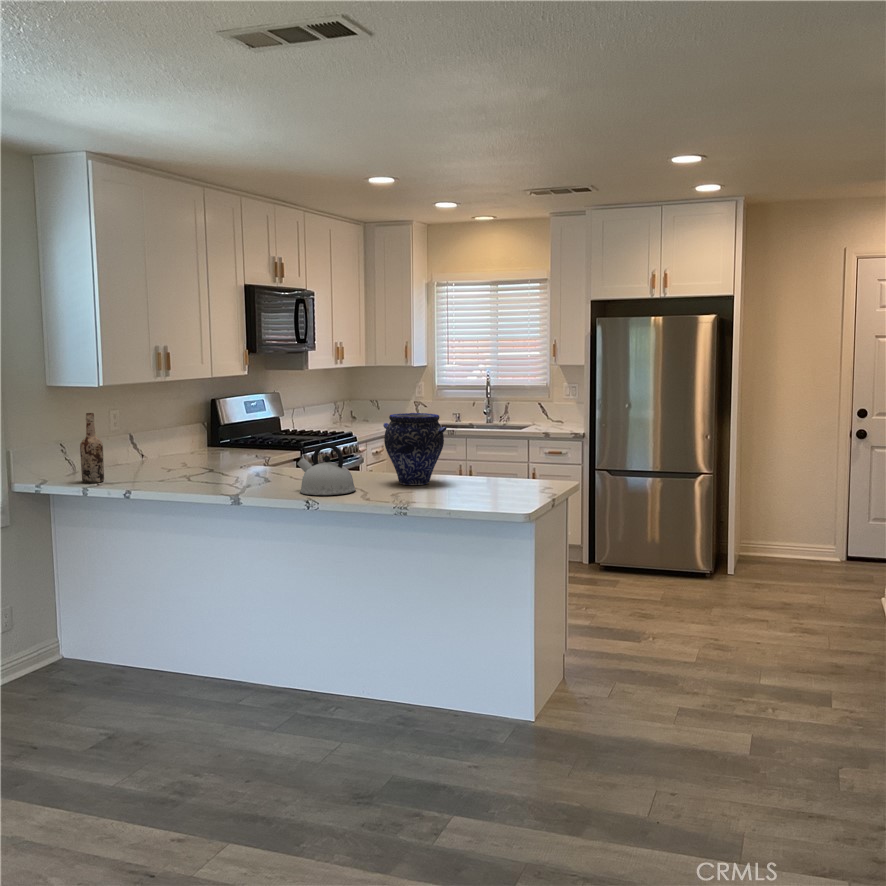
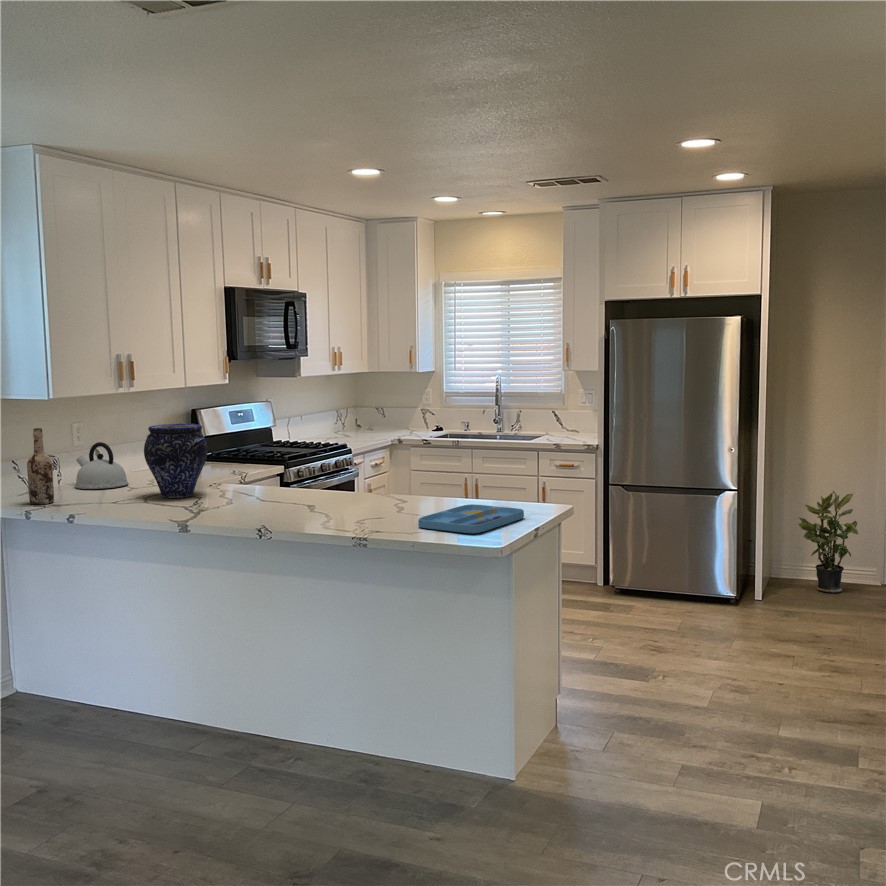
vase: present [383,413,447,485] -> present [144,423,207,498]
kettle: present [297,443,356,495] -> present [75,442,128,489]
potted plant: none [765,474,819,567] -> present [798,491,858,593]
tray: none [449,480,540,503] -> present [418,504,524,533]

